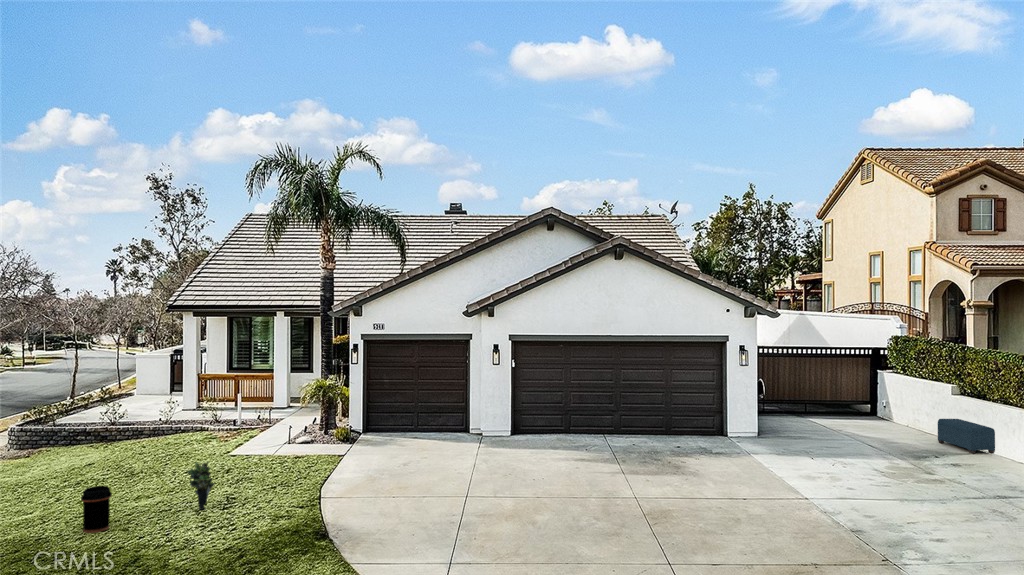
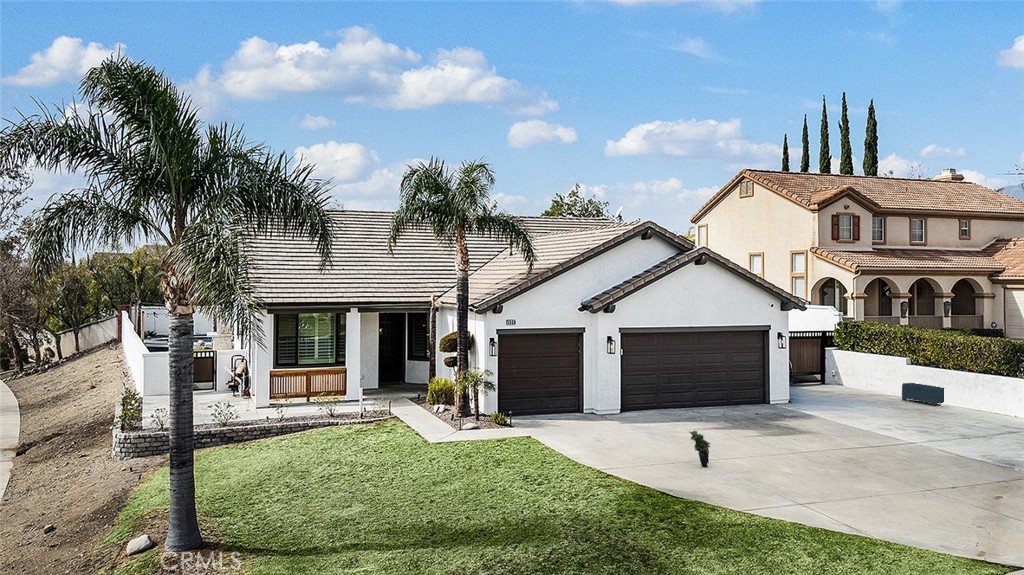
potted plant: present [188,462,215,510] -> present [689,431,710,467]
trash can: present [81,486,112,533] -> none [479,467,502,508]

